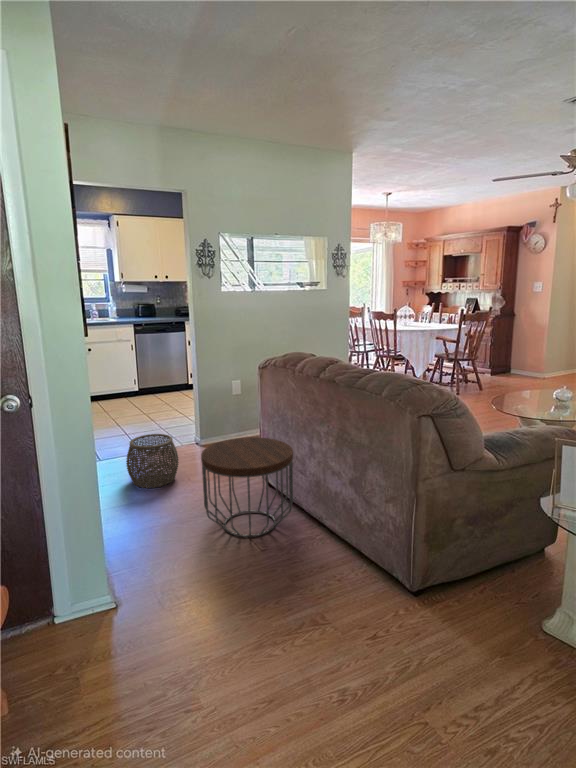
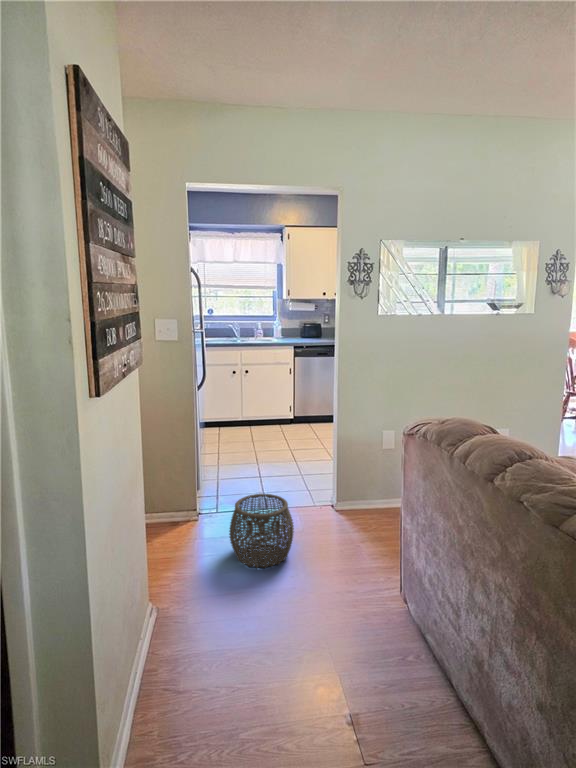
side table: present [201,437,293,537] -> none [291,536,436,711]

